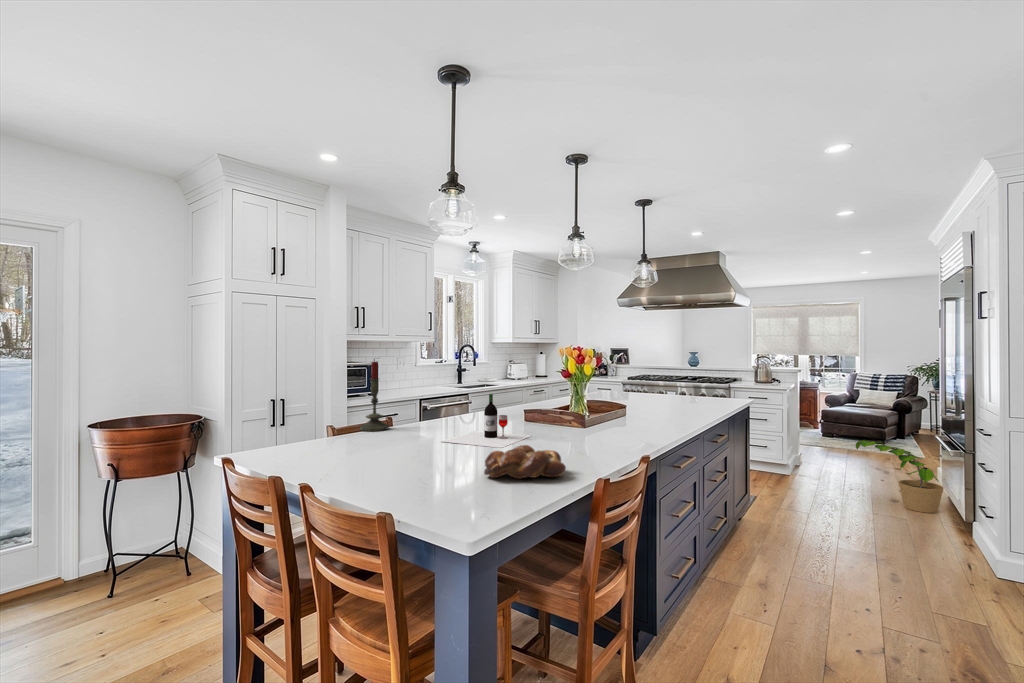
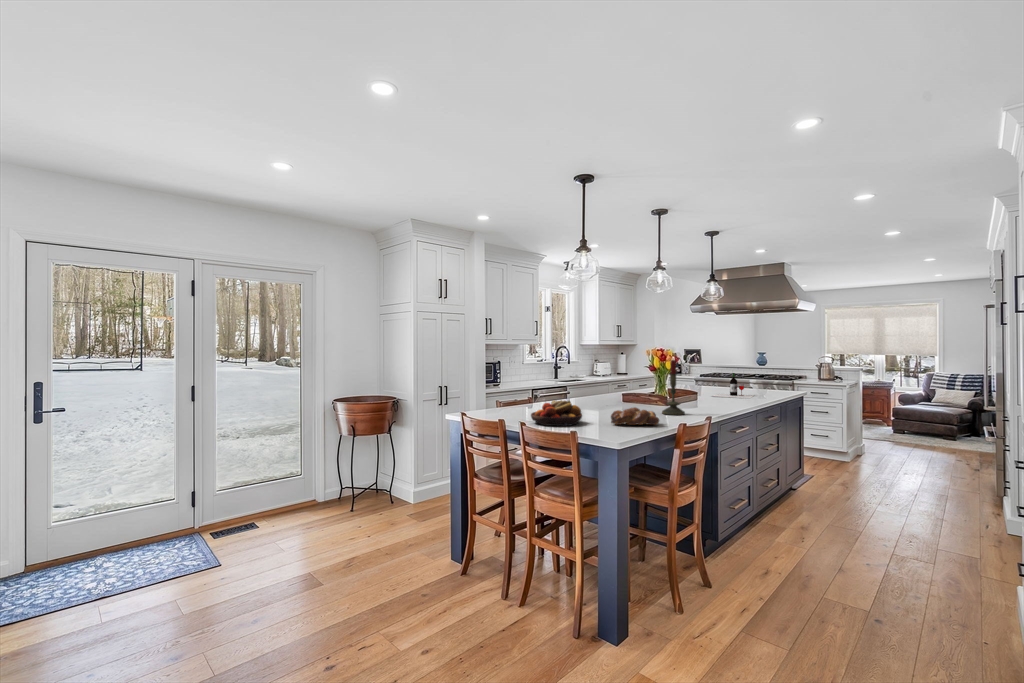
candle: present [360,361,389,431] -> present [662,360,685,415]
wine bottle: present [442,394,531,448] -> present [713,373,754,398]
fruit bowl: none [345,431,437,485] -> present [531,401,582,426]
potted plant: present [856,440,944,513] -> none [903,428,981,490]

